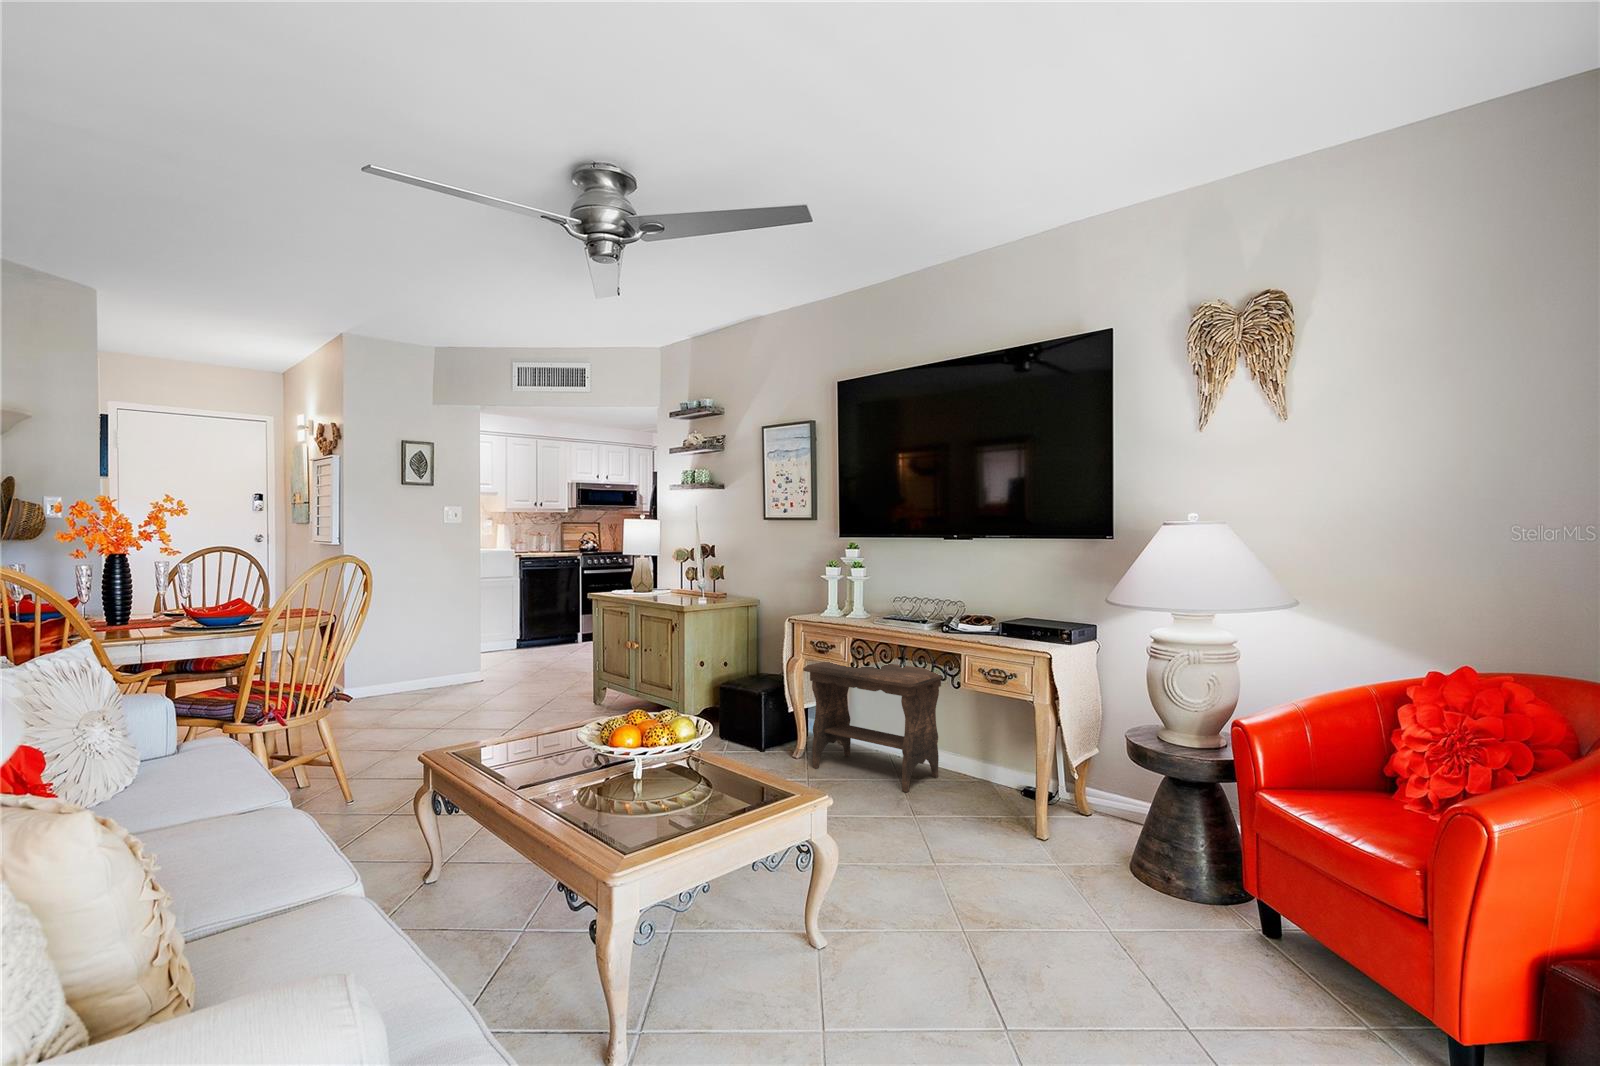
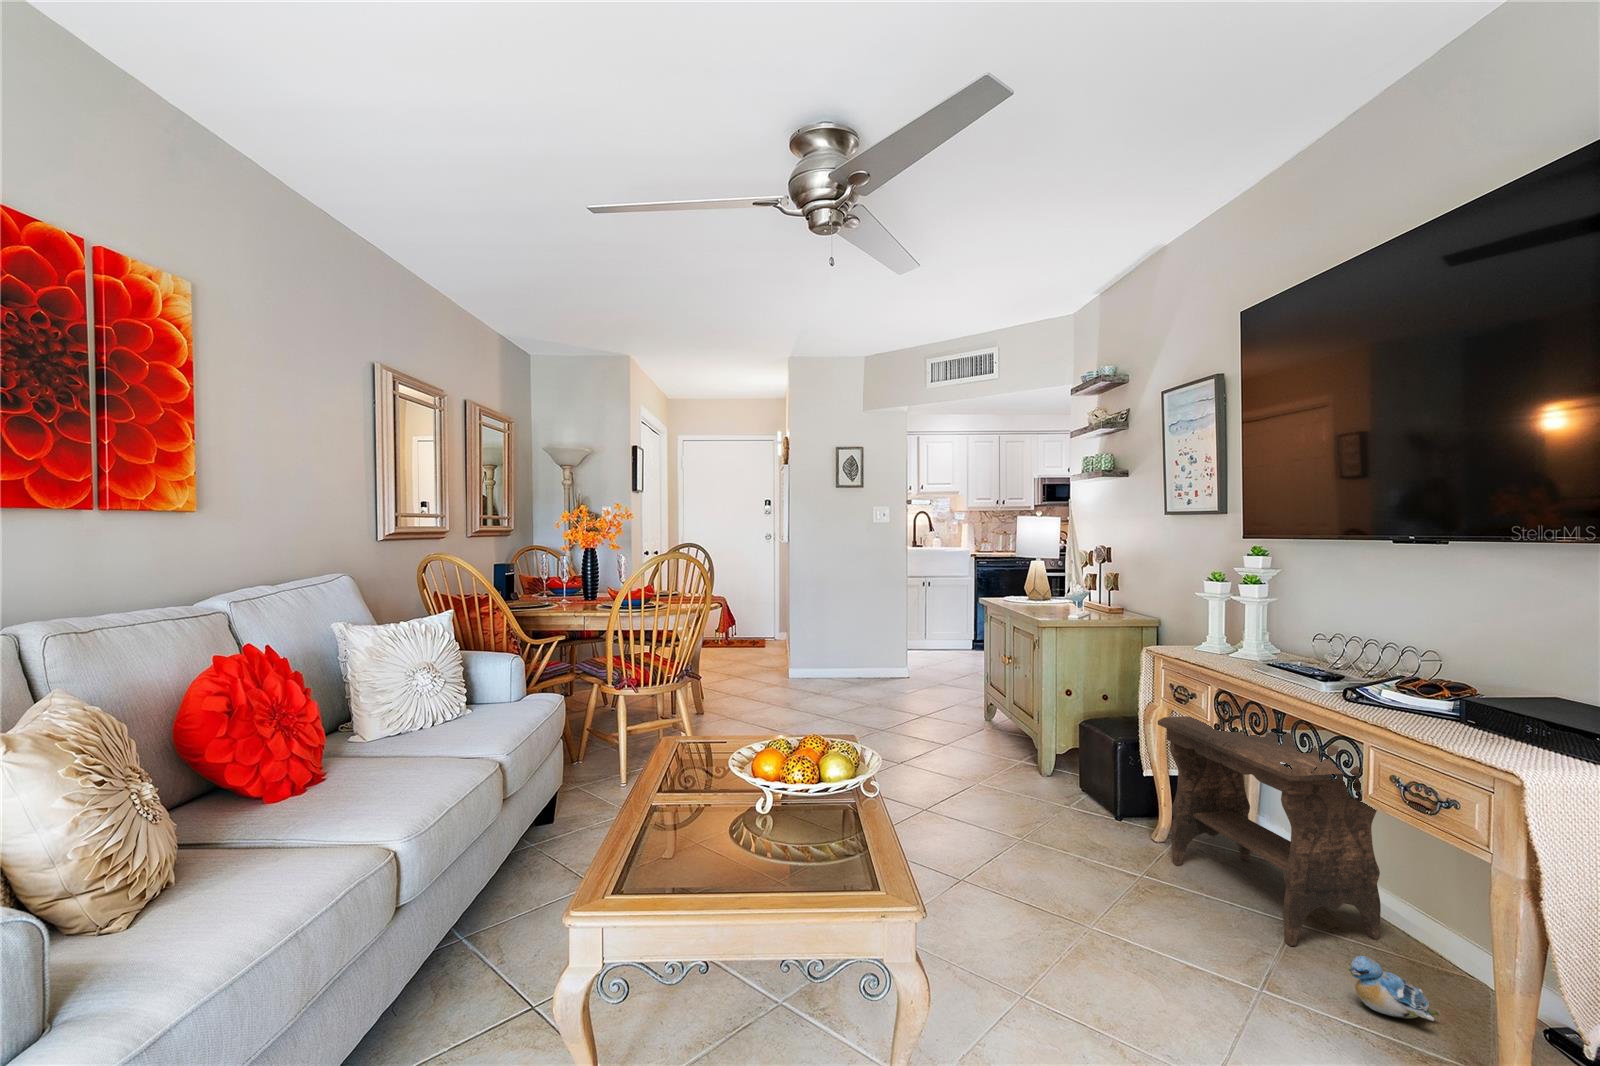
plush toy: none [950,779,990,809] -> present [1348,956,1439,1021]

